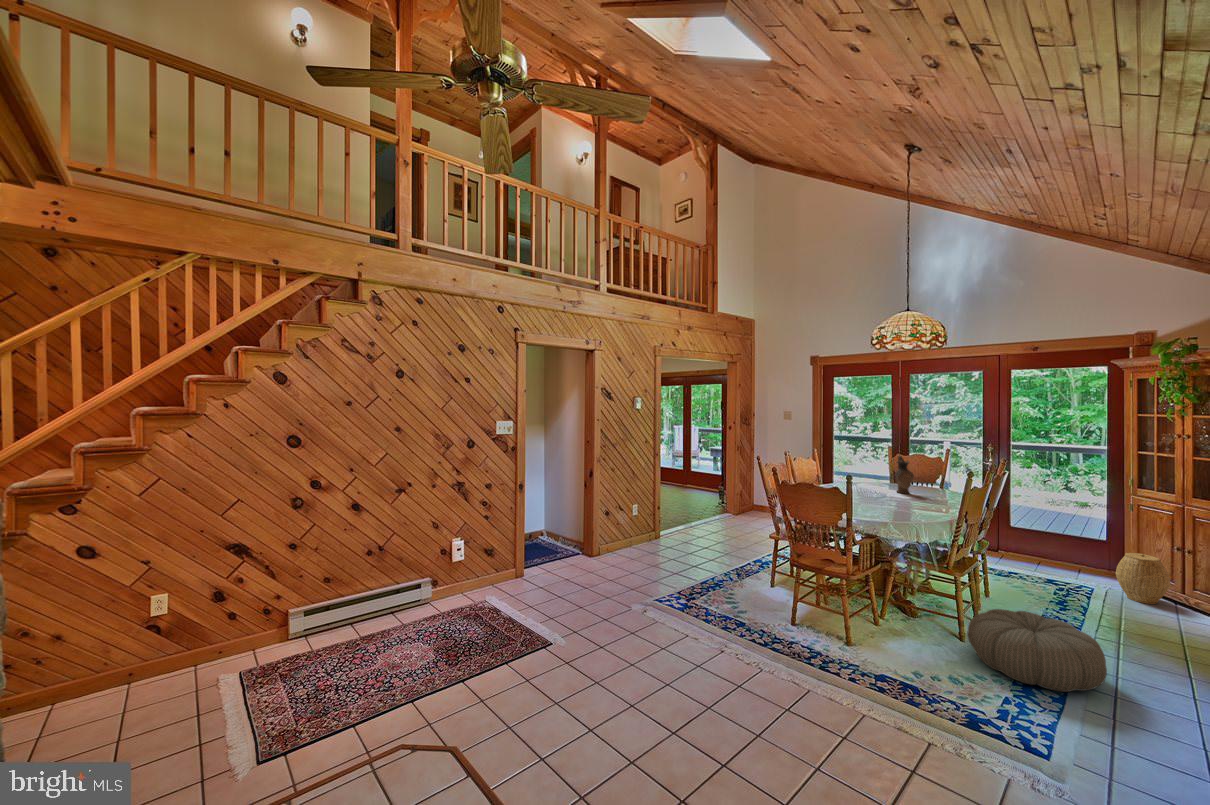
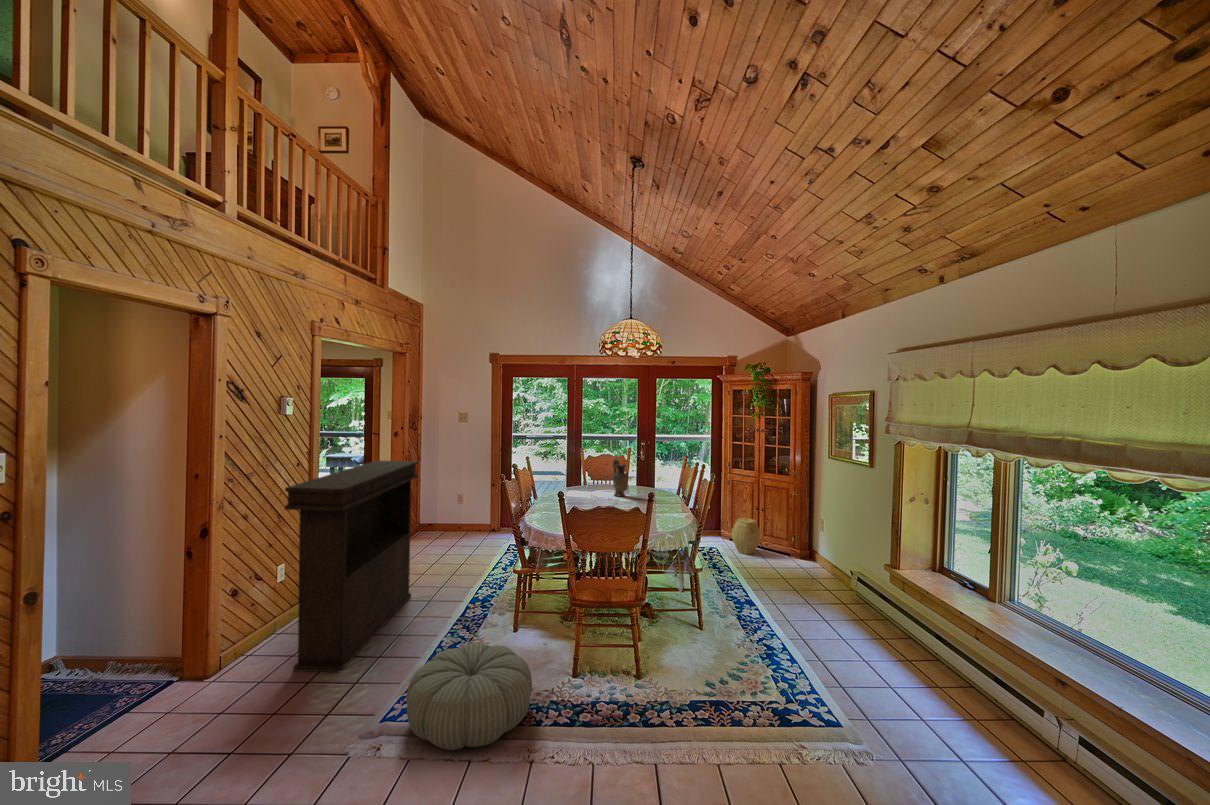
console table: none [622,444,720,575] -> present [285,460,418,672]
pouf: present [968,609,1107,692] -> present [406,643,532,750]

